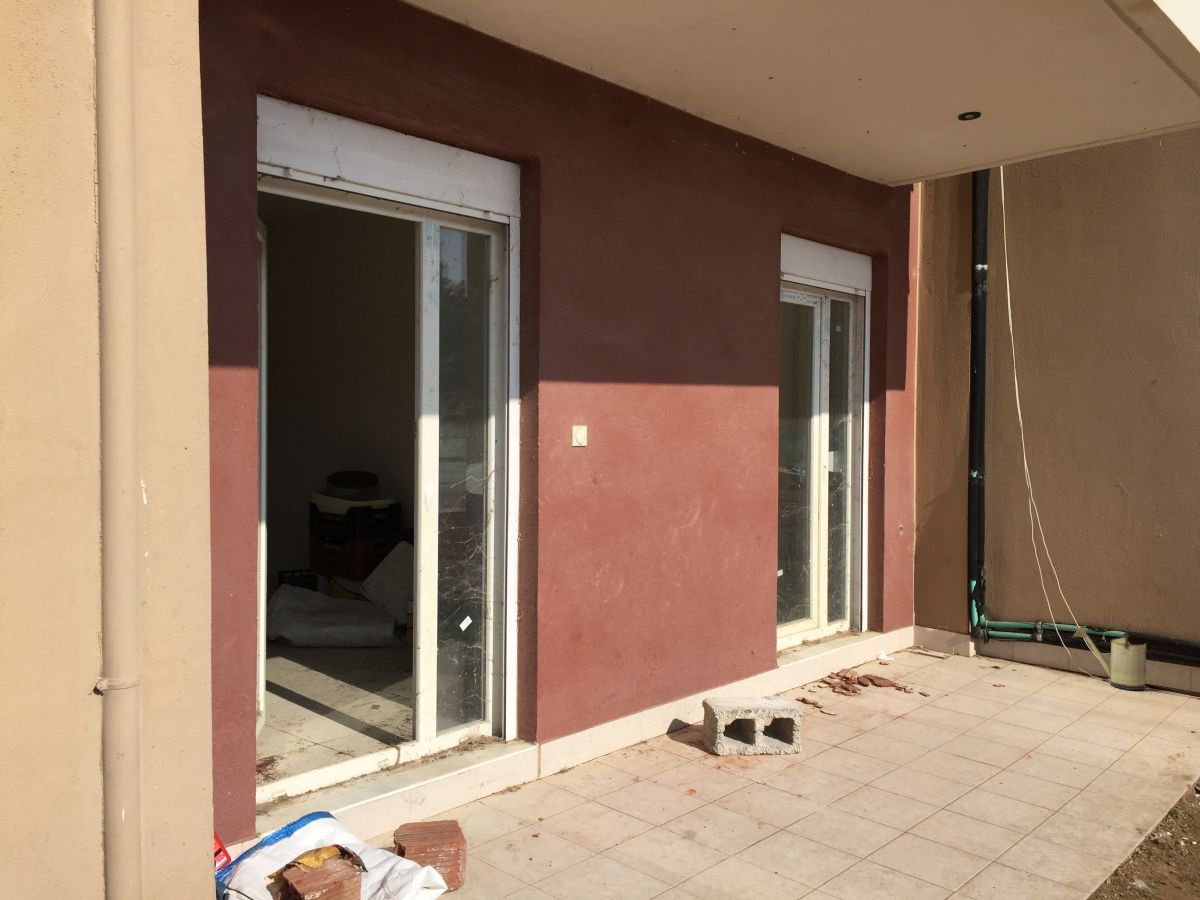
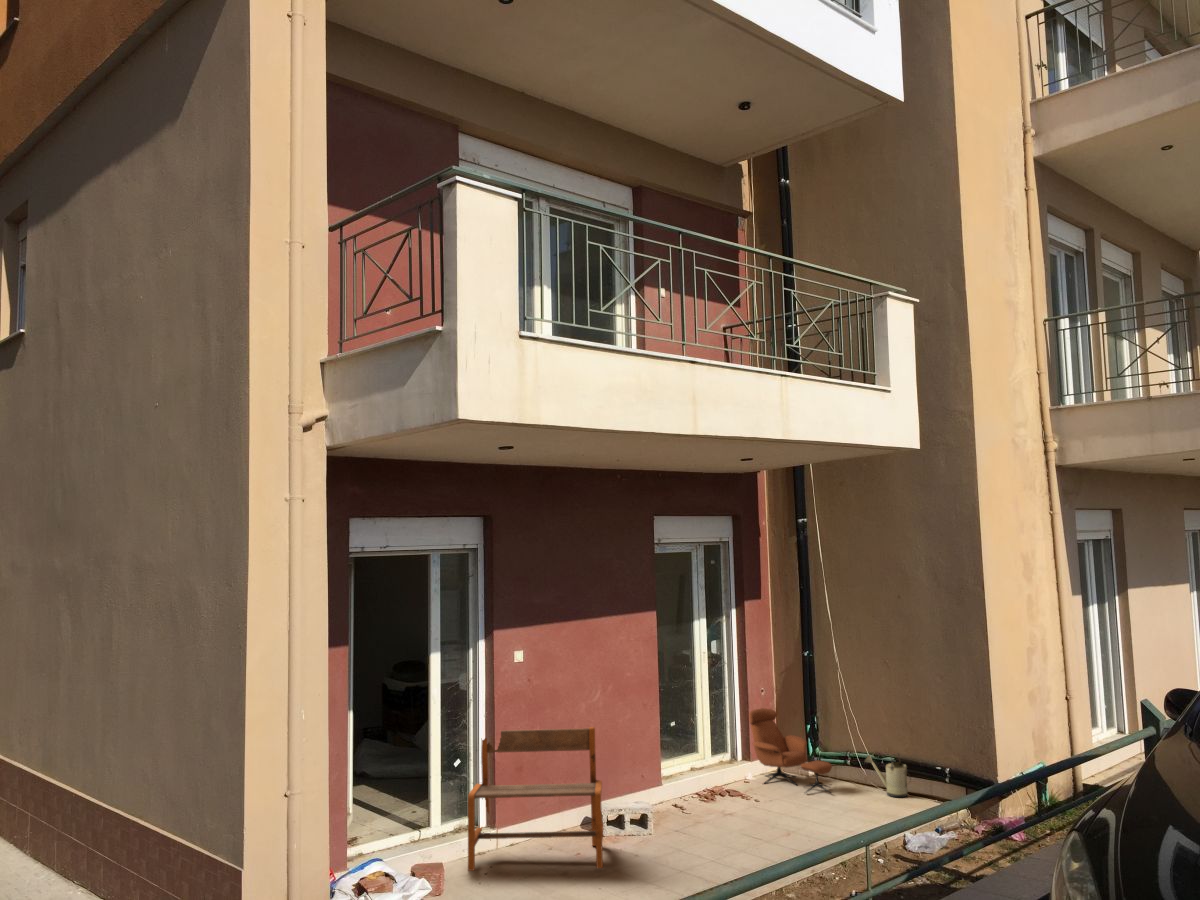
lounge chair: none [887,556,1031,684] -> present [749,708,832,792]
bench: none [494,563,752,824] -> present [468,727,603,871]

